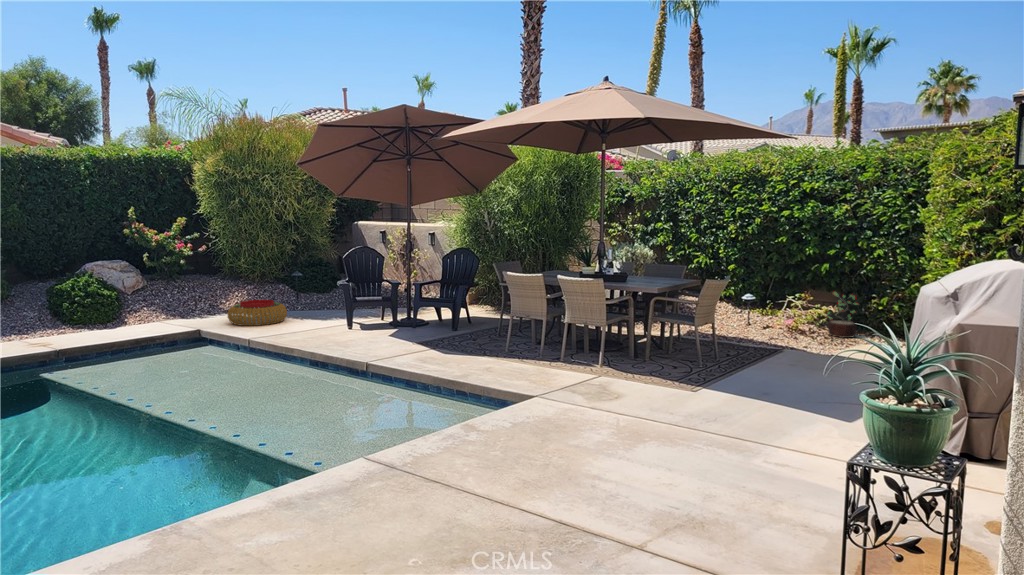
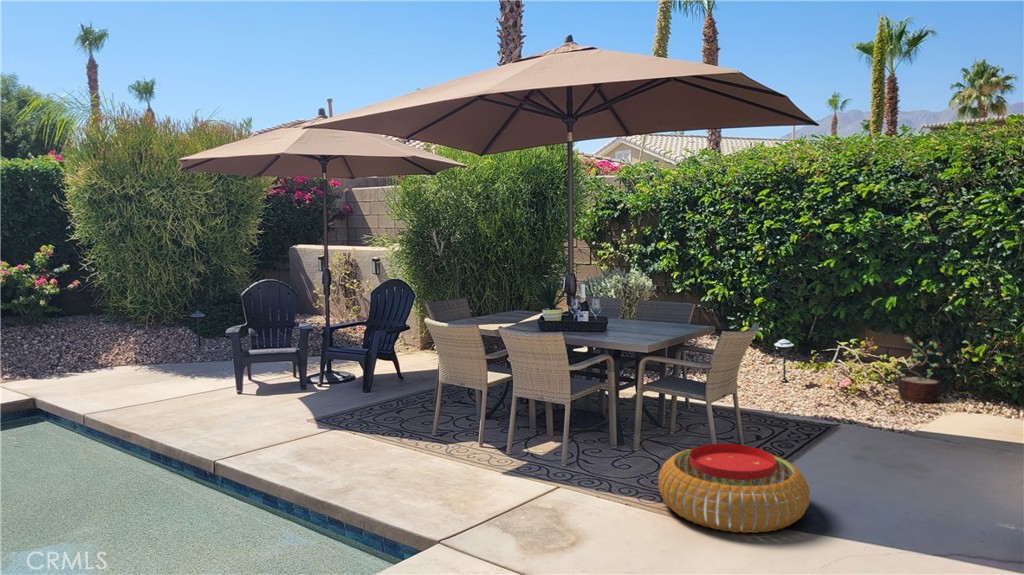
pouf: present [227,300,287,326] -> present [658,444,810,533]

